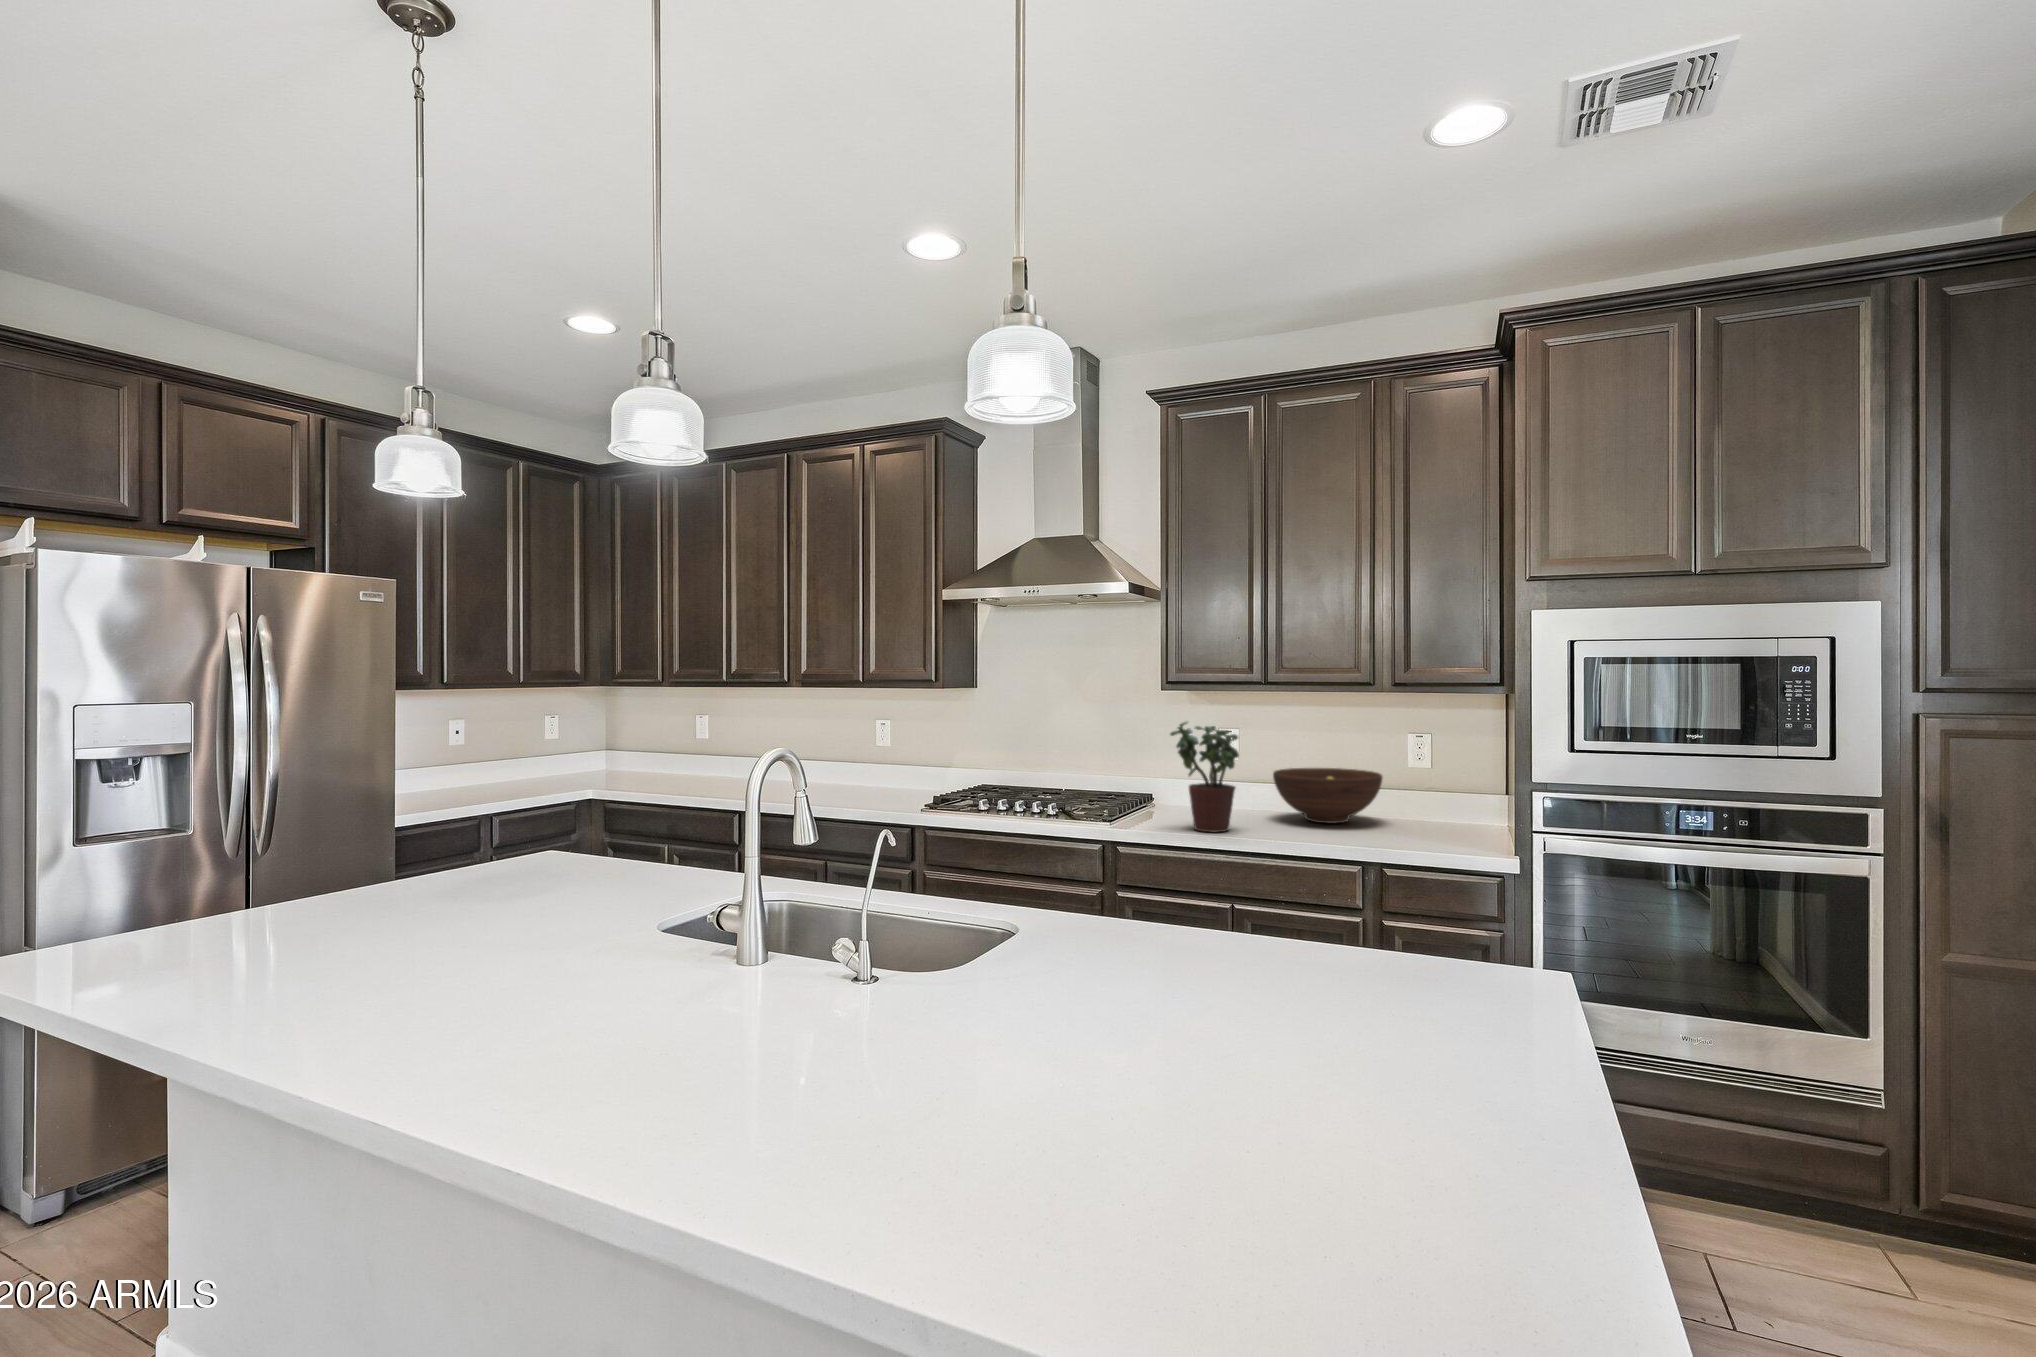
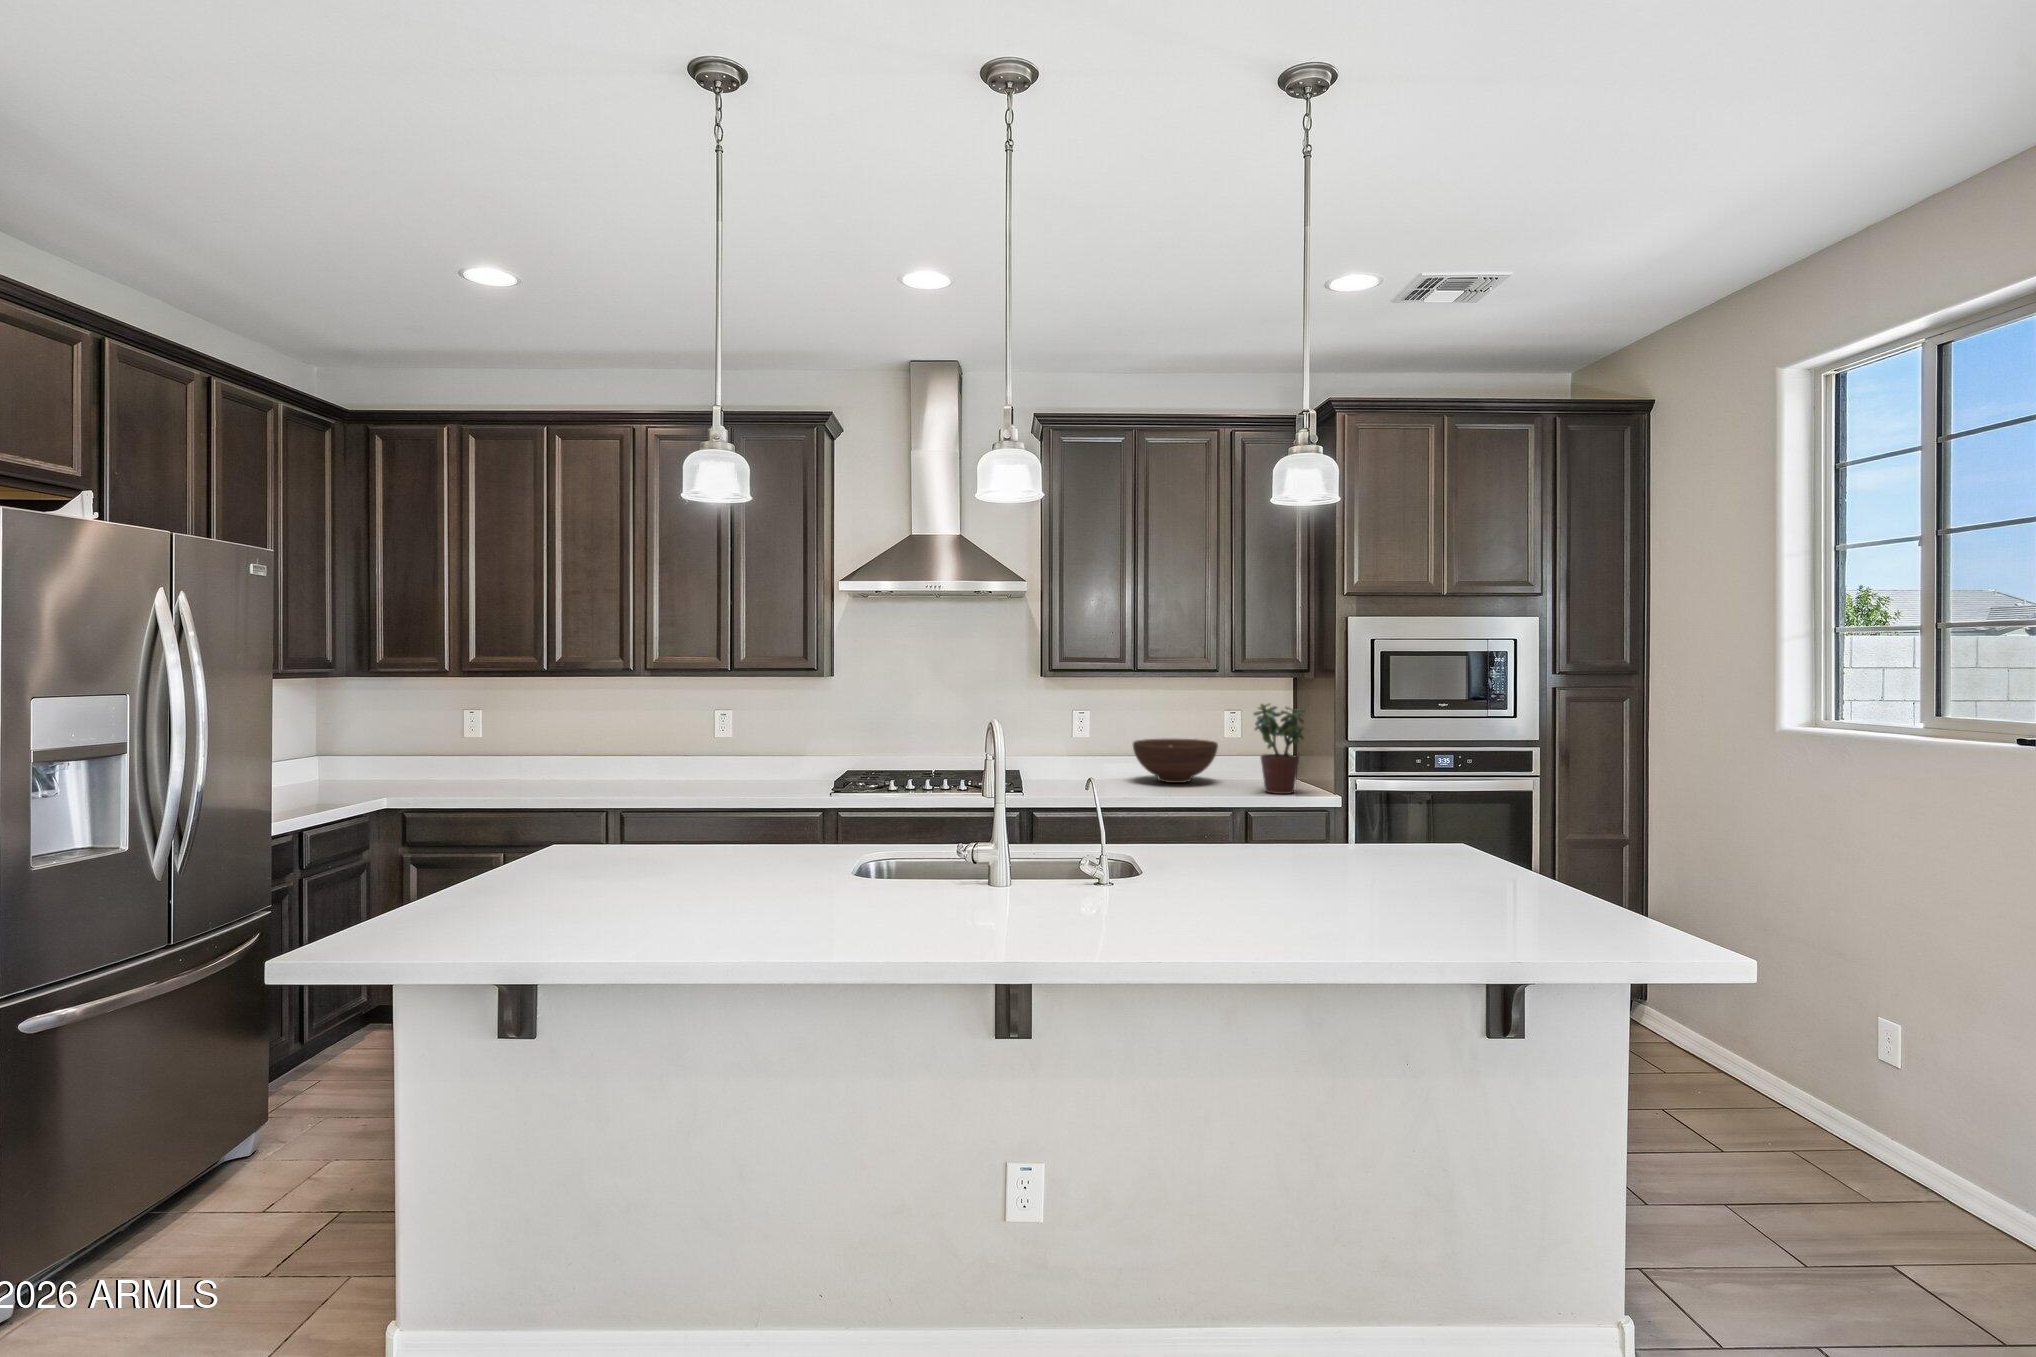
potted plant: present [1170,722,1239,832] -> present [1254,703,1305,794]

